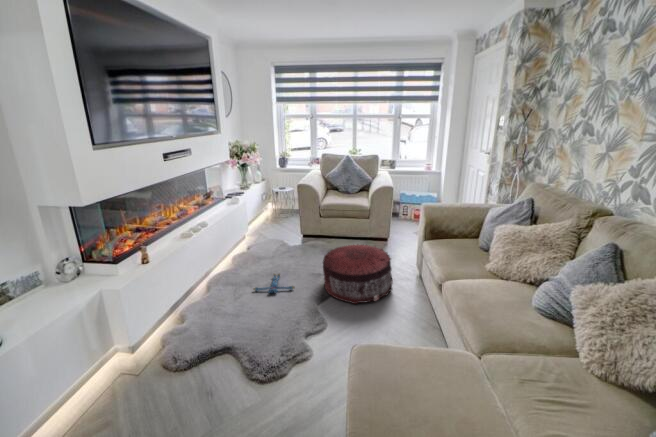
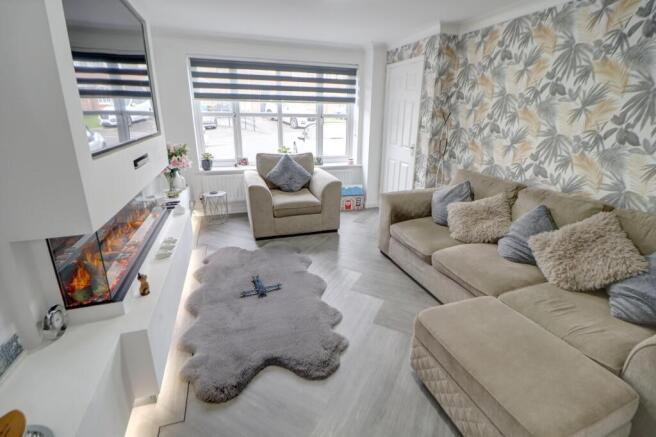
pouf: present [323,245,393,304] -> none [304,234,371,288]

